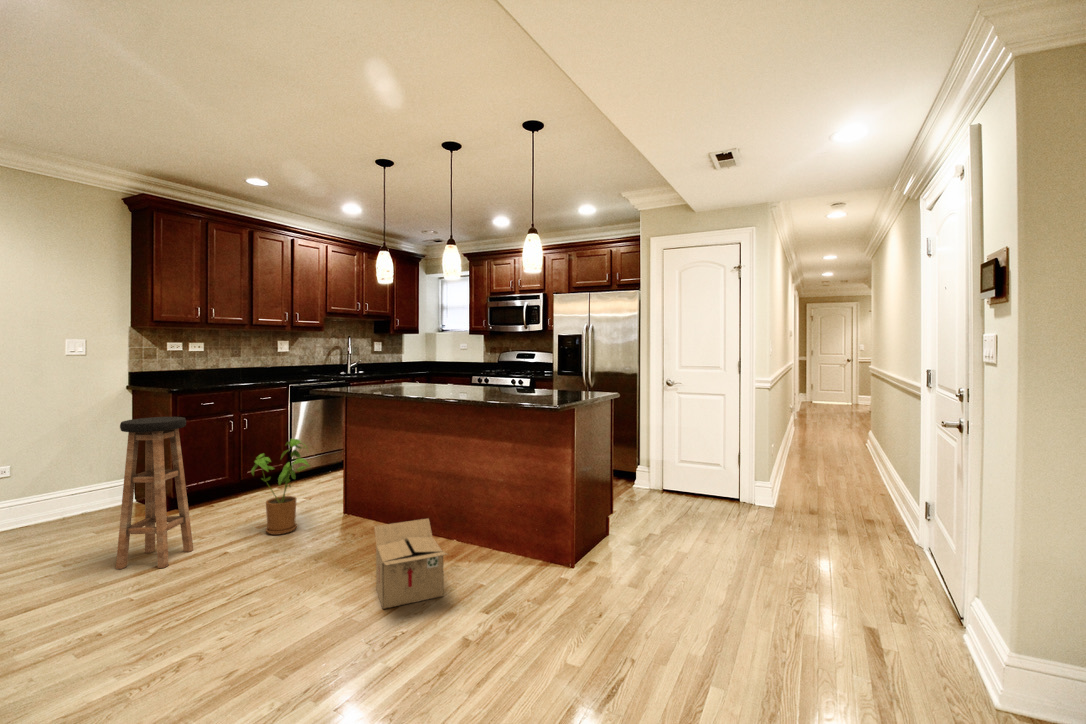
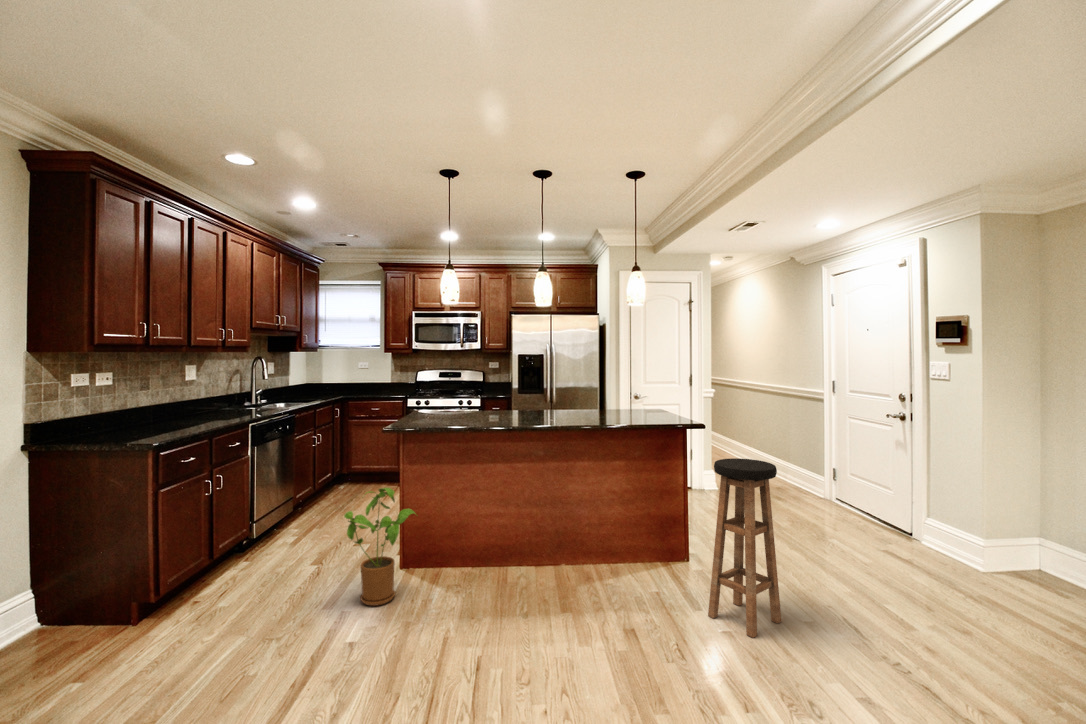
bar stool: present [116,417,193,569] -> present [708,458,781,638]
cardboard box: present [374,519,447,609] -> none [582,542,673,630]

